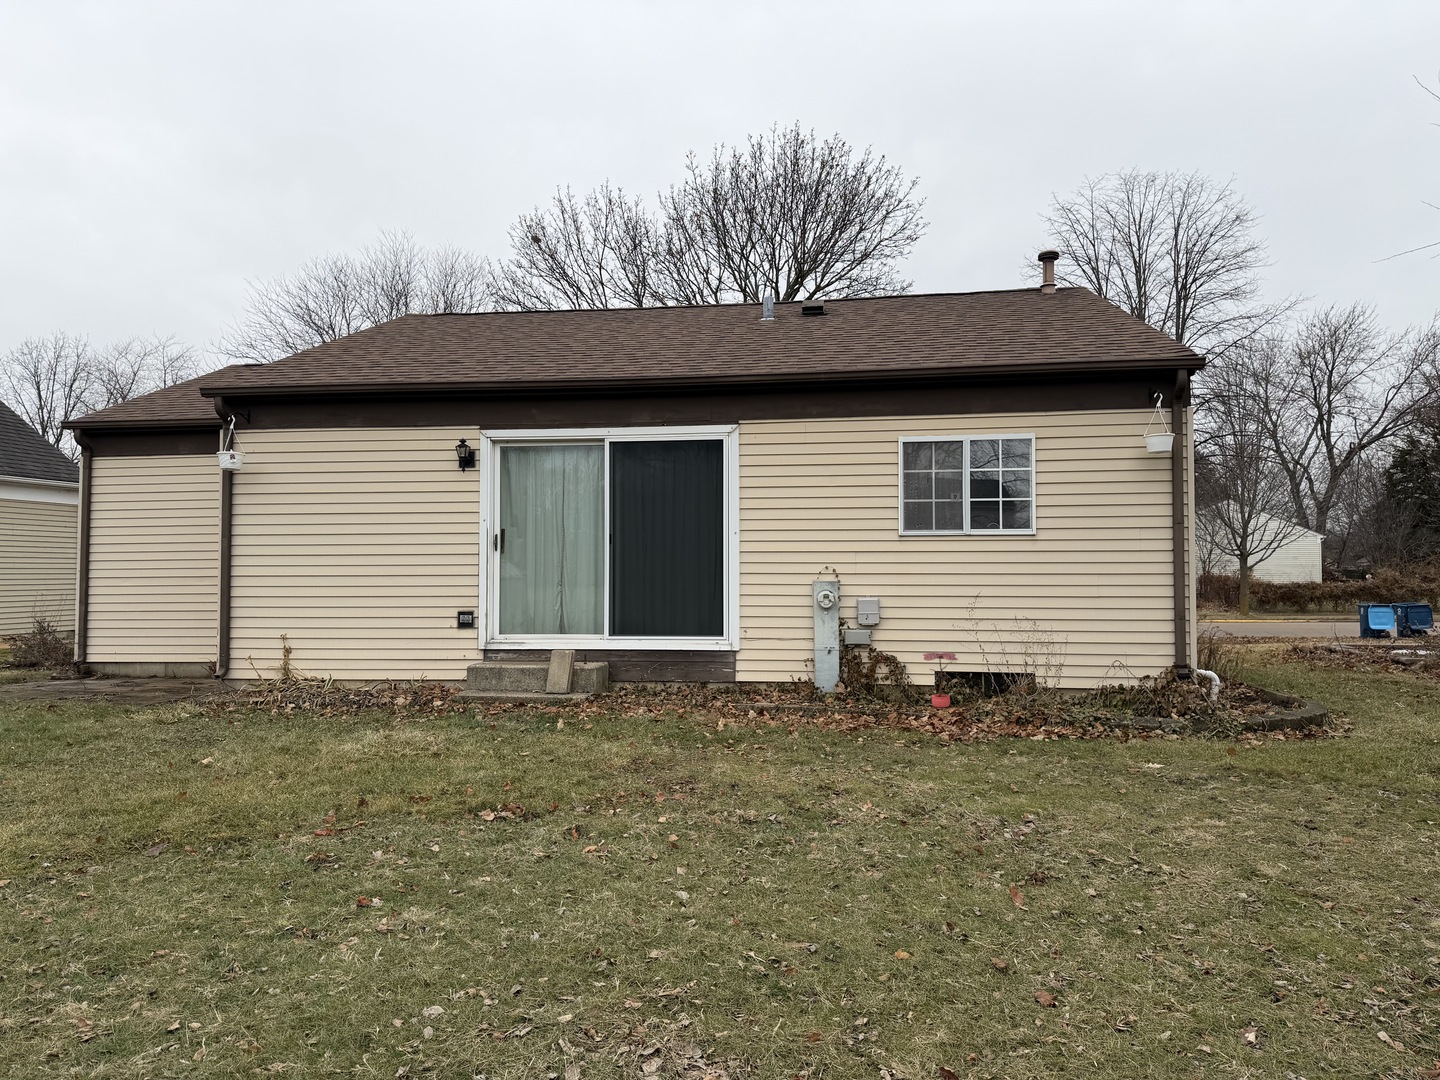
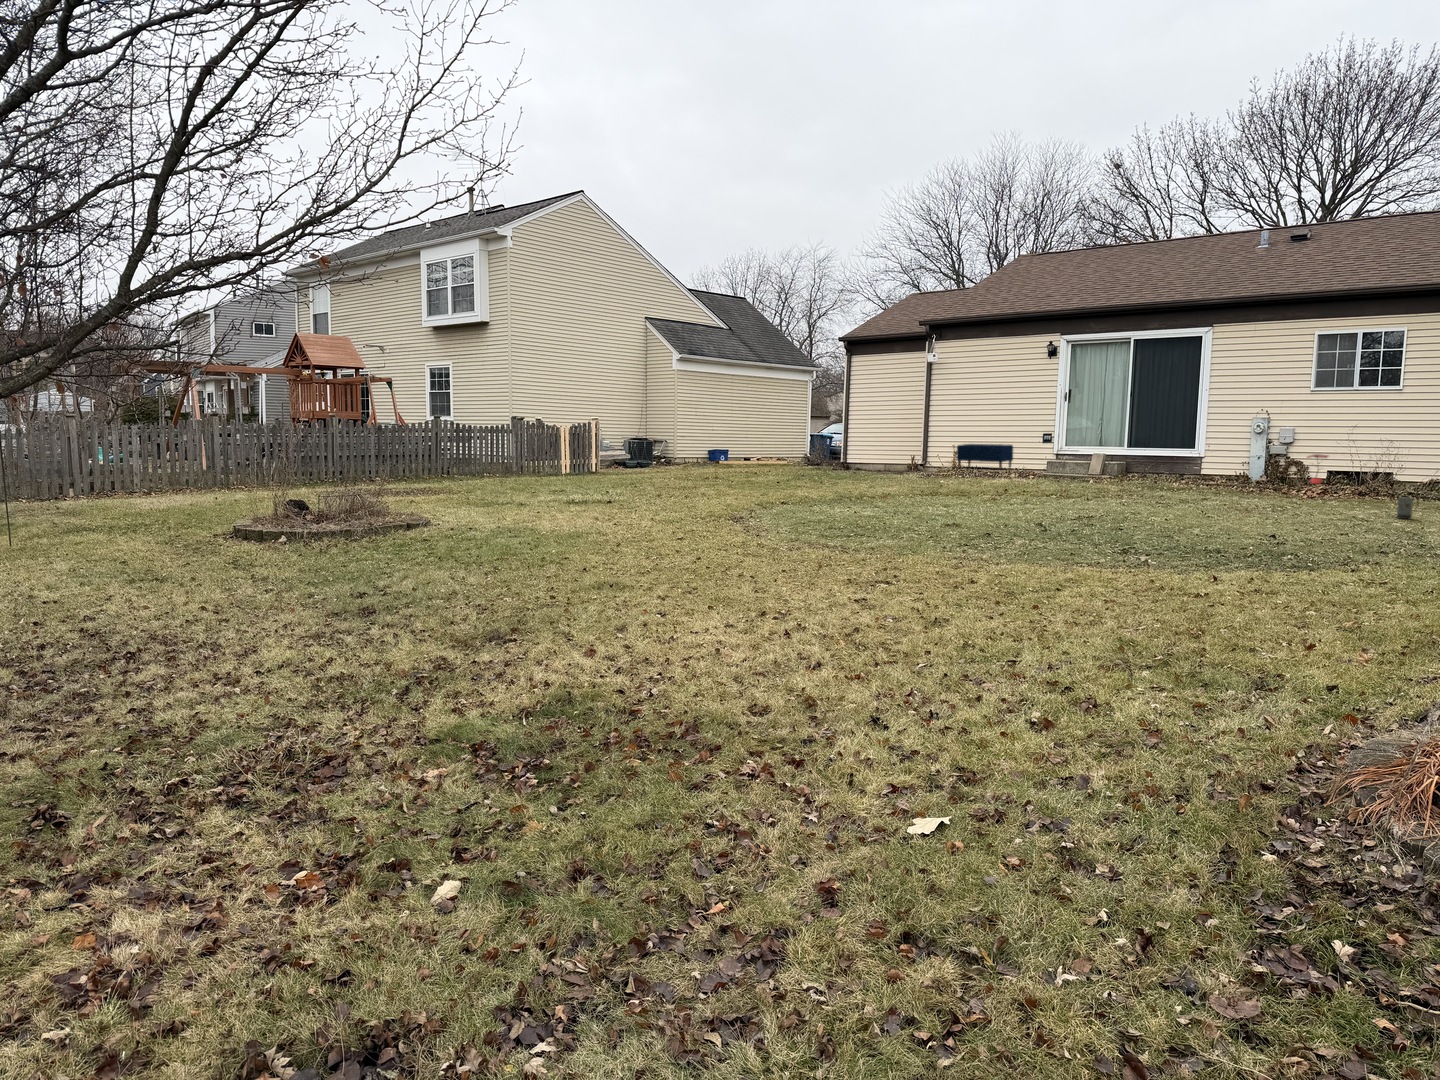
bench: none [282,633,401,689] -> present [957,444,1013,469]
watering can: none [1289,800,1349,883] -> present [1390,489,1421,519]

